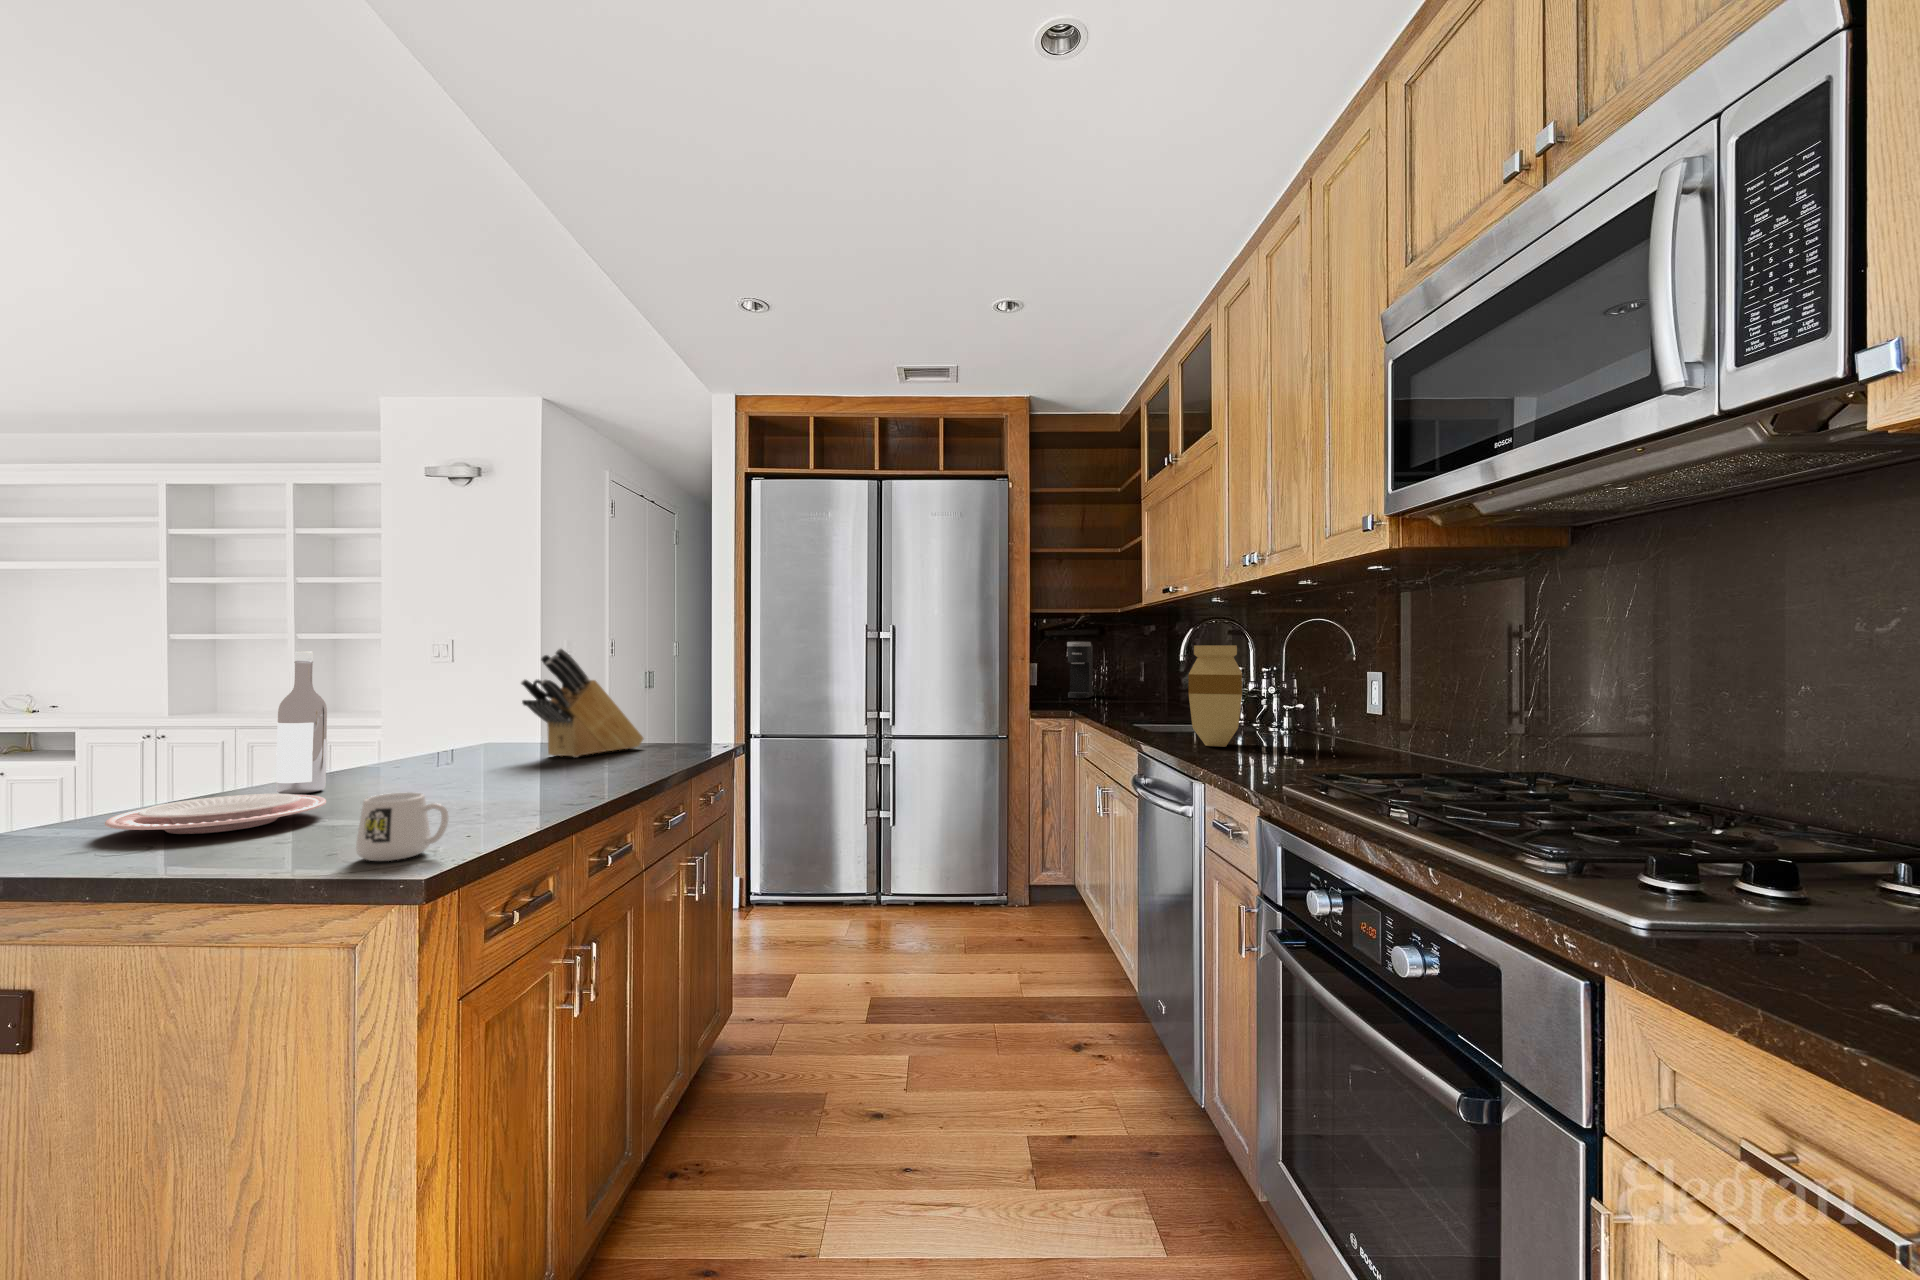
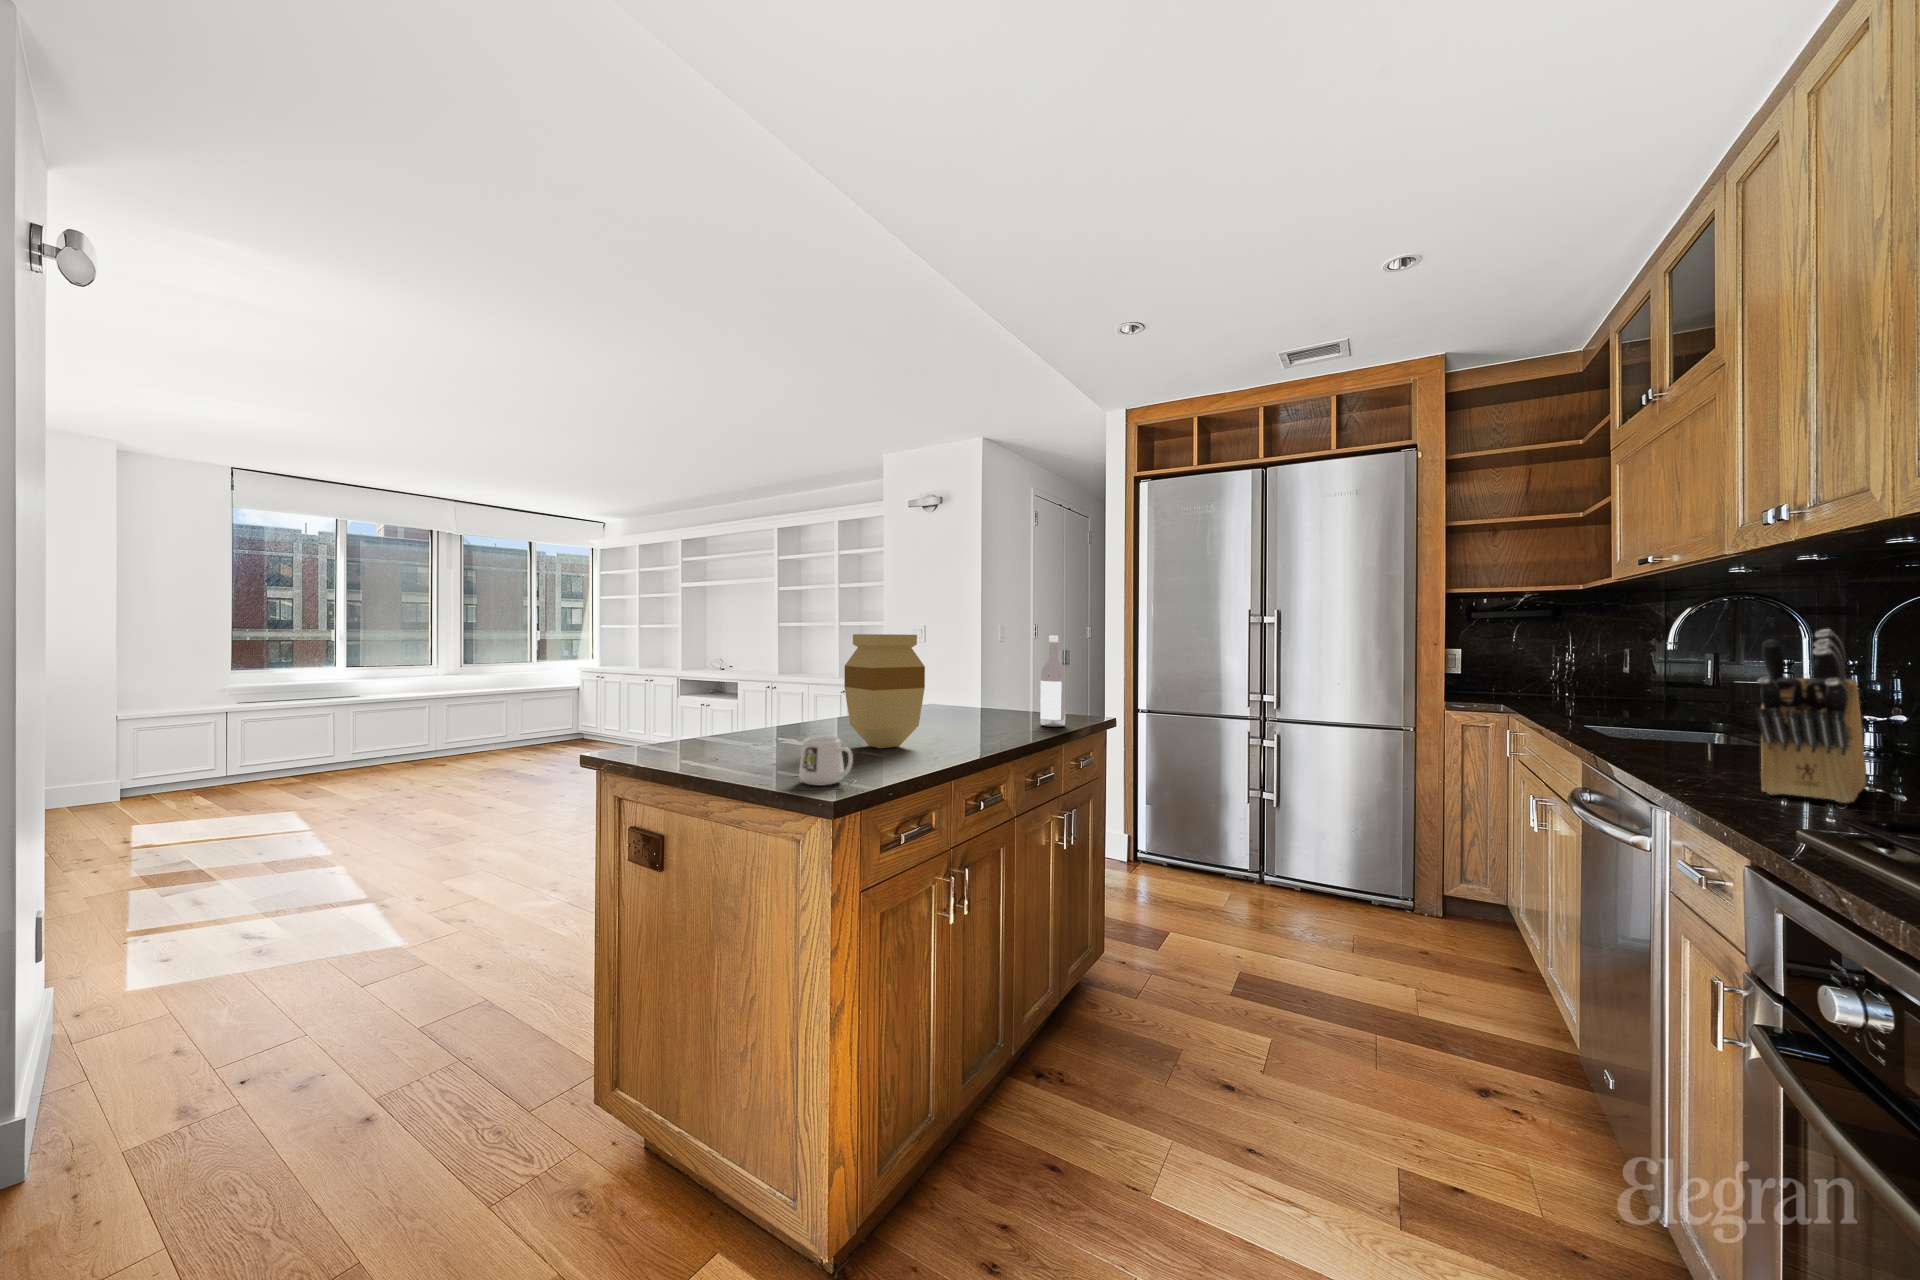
coffee maker: present [1067,642,1093,698] -> none [1503,628,1541,693]
vase: present [1188,645,1242,747] -> present [844,634,925,748]
knife block: present [521,649,644,758] -> present [1756,629,1866,803]
wine bottle: present [276,651,327,794] -> present [1040,636,1066,727]
plate: present [105,794,326,834] -> none [691,730,804,753]

